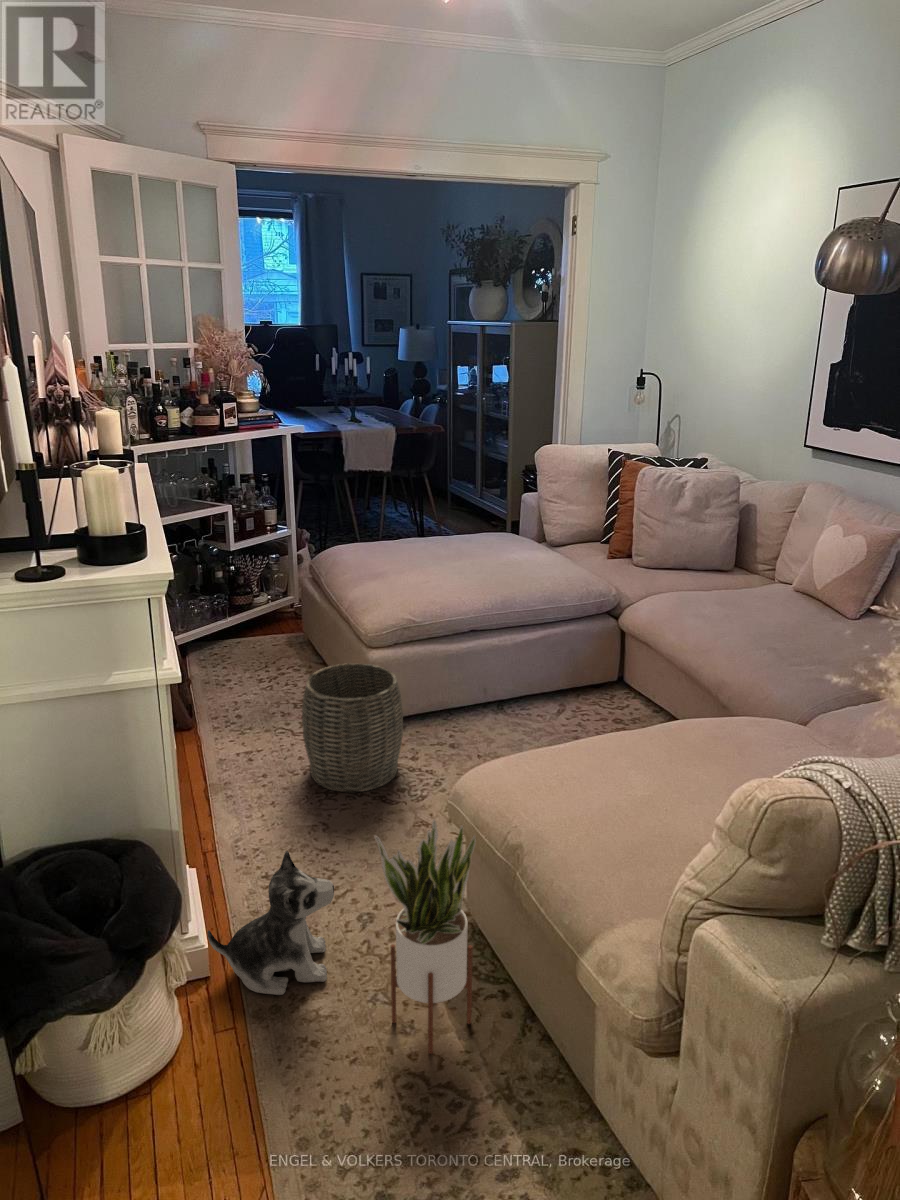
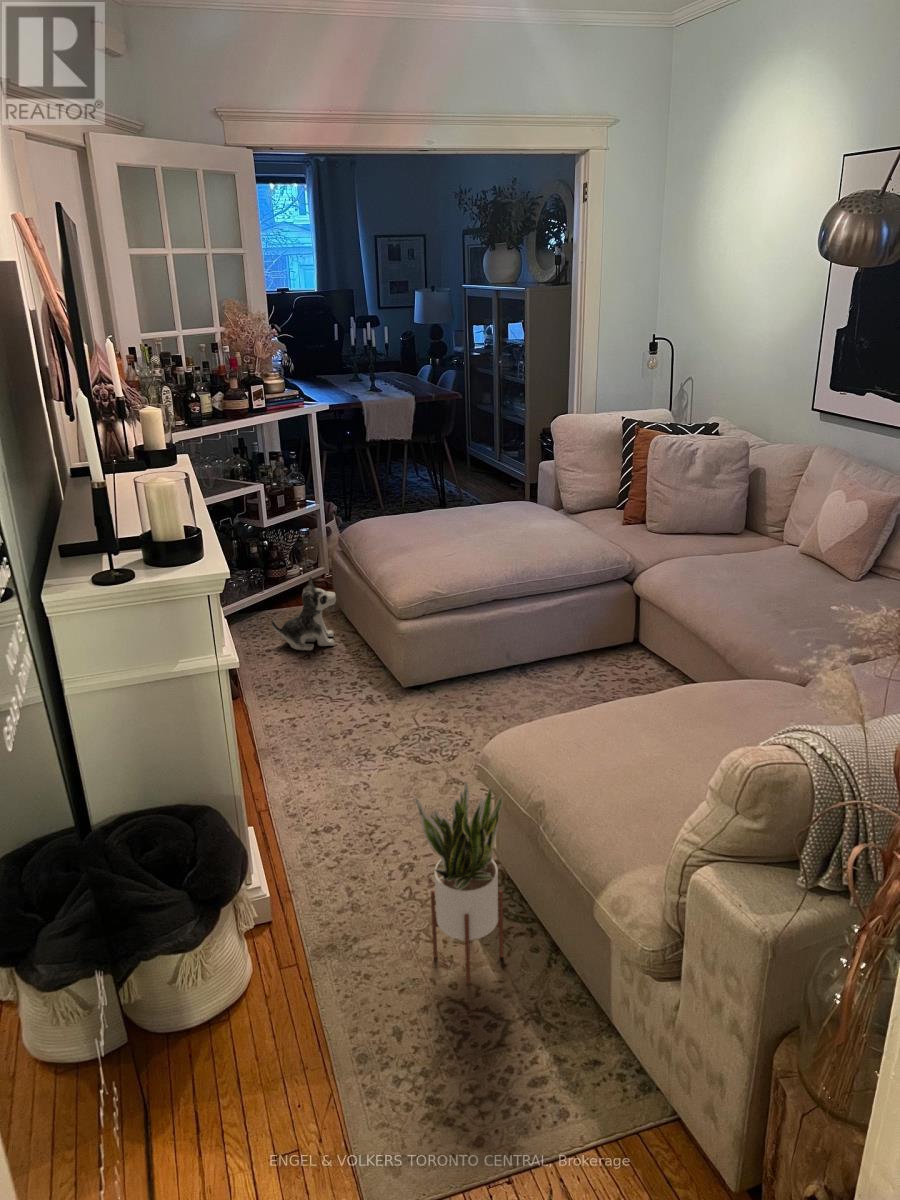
woven basket: present [302,663,403,792] -> none [340,634,433,753]
plush toy: present [207,851,334,995] -> present [271,576,336,650]

